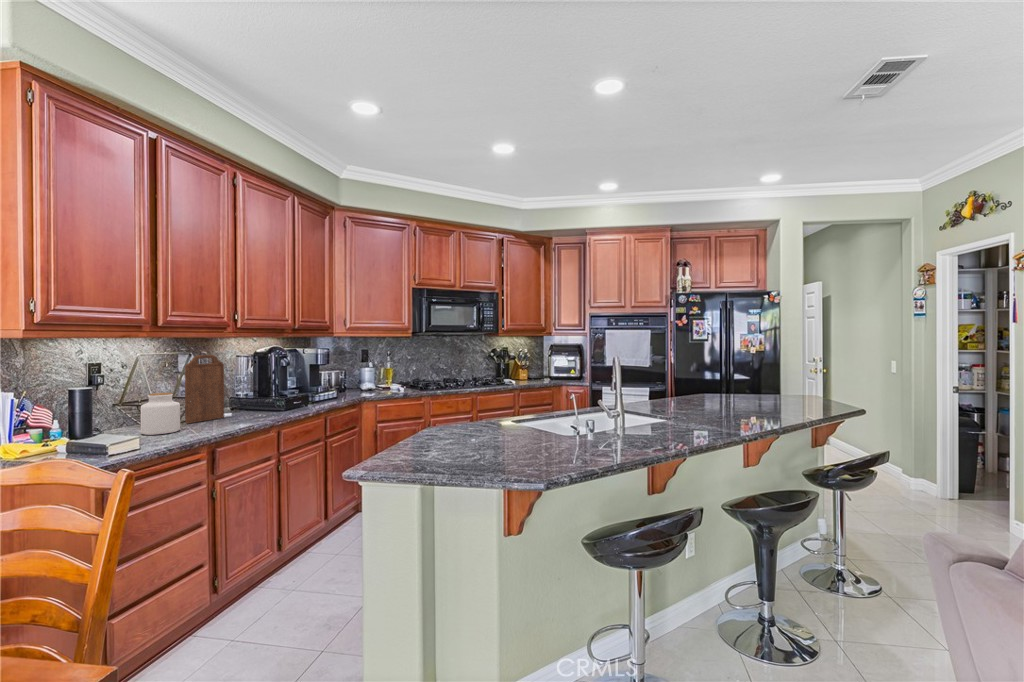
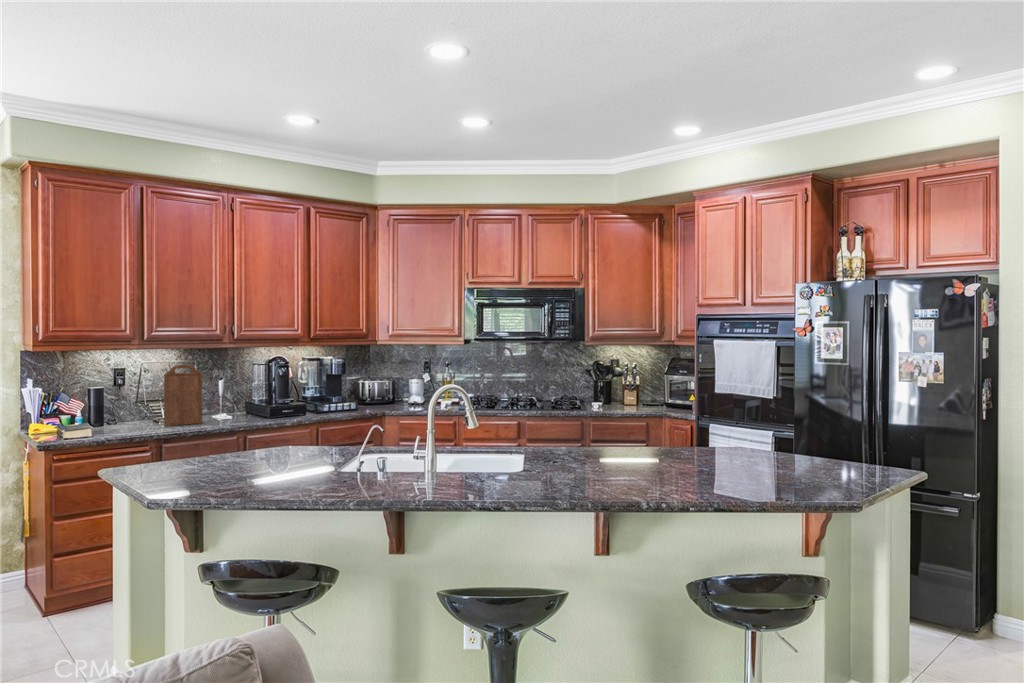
jar: present [141,393,180,435] -> none [116,397,147,432]

